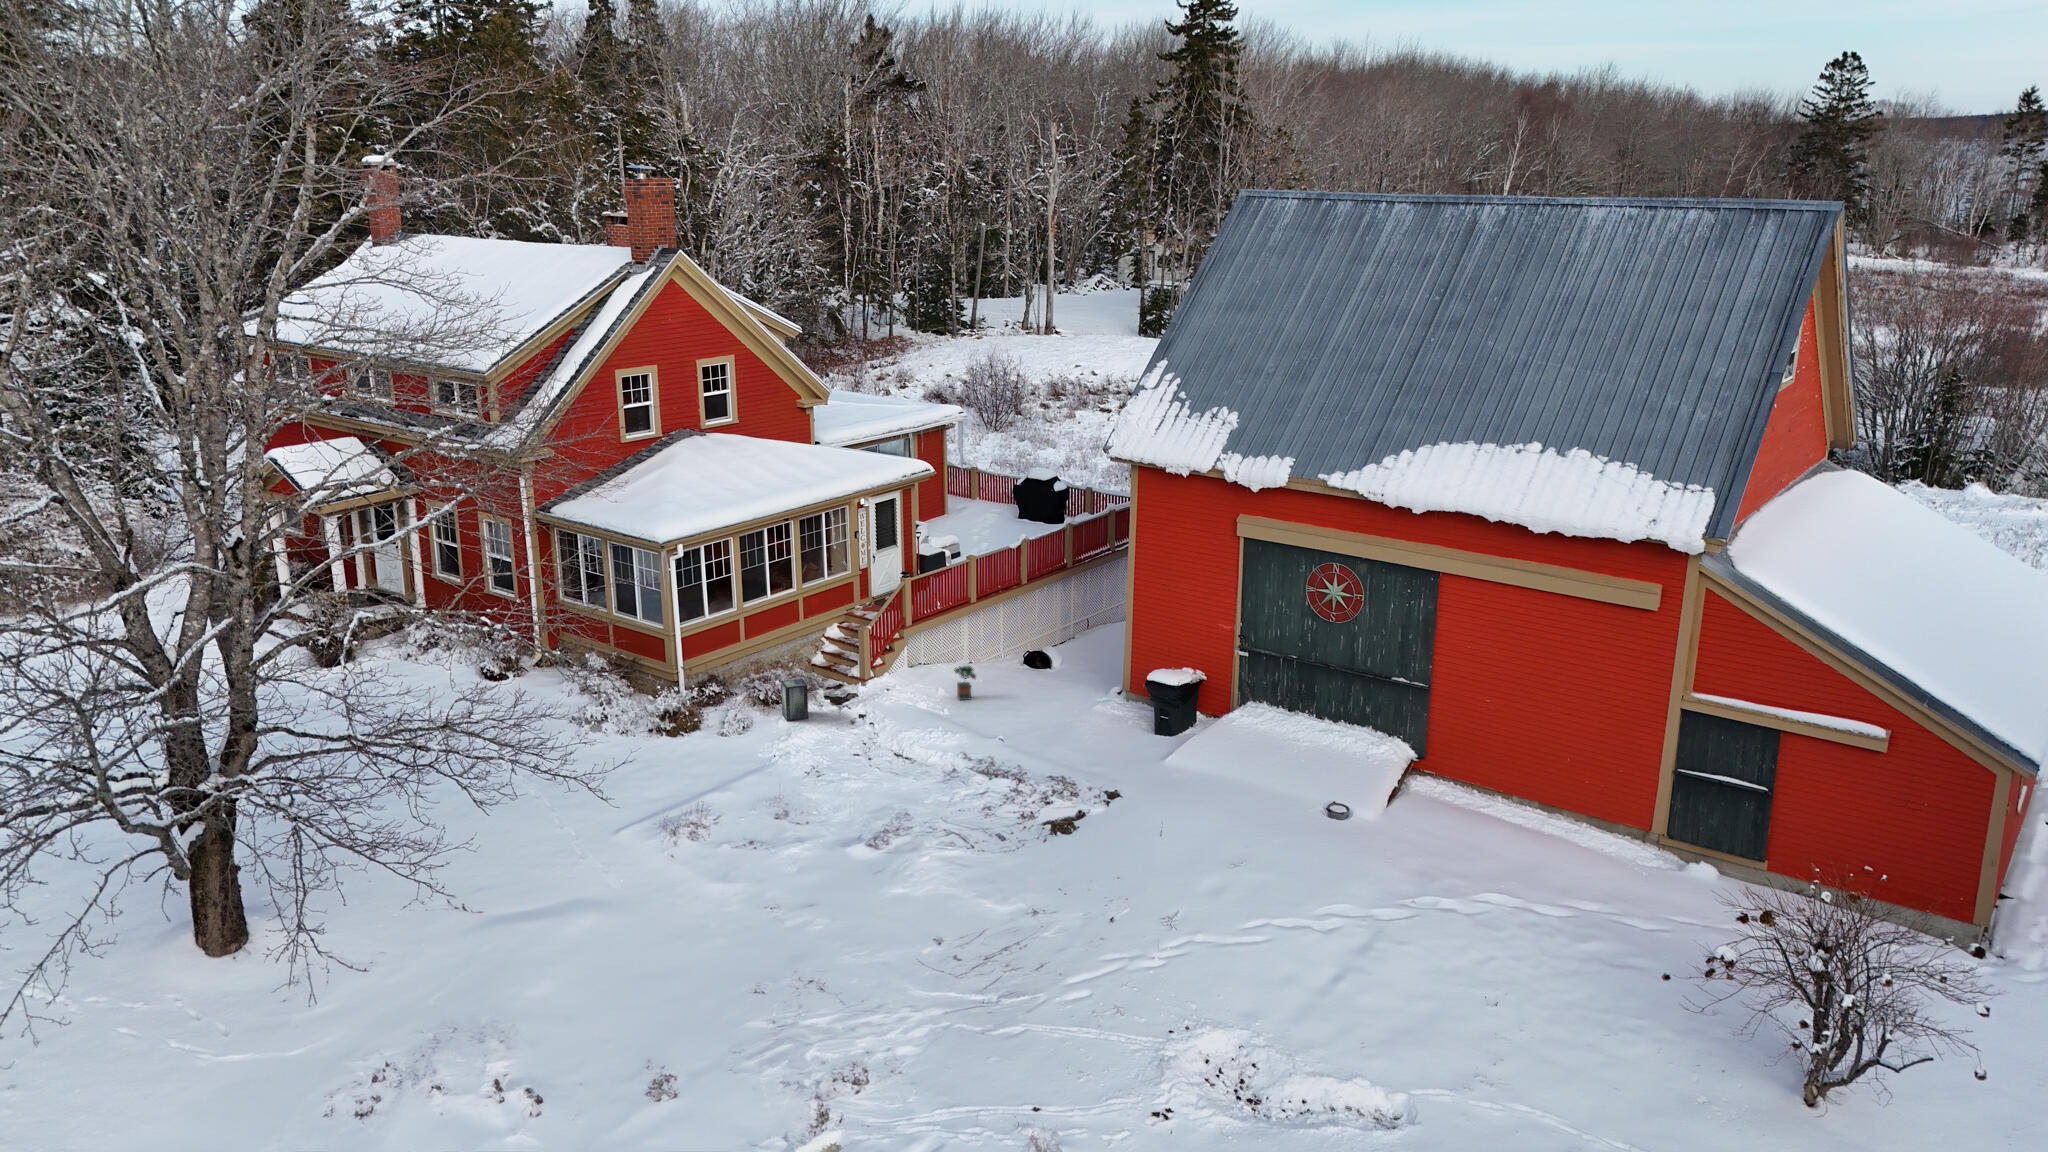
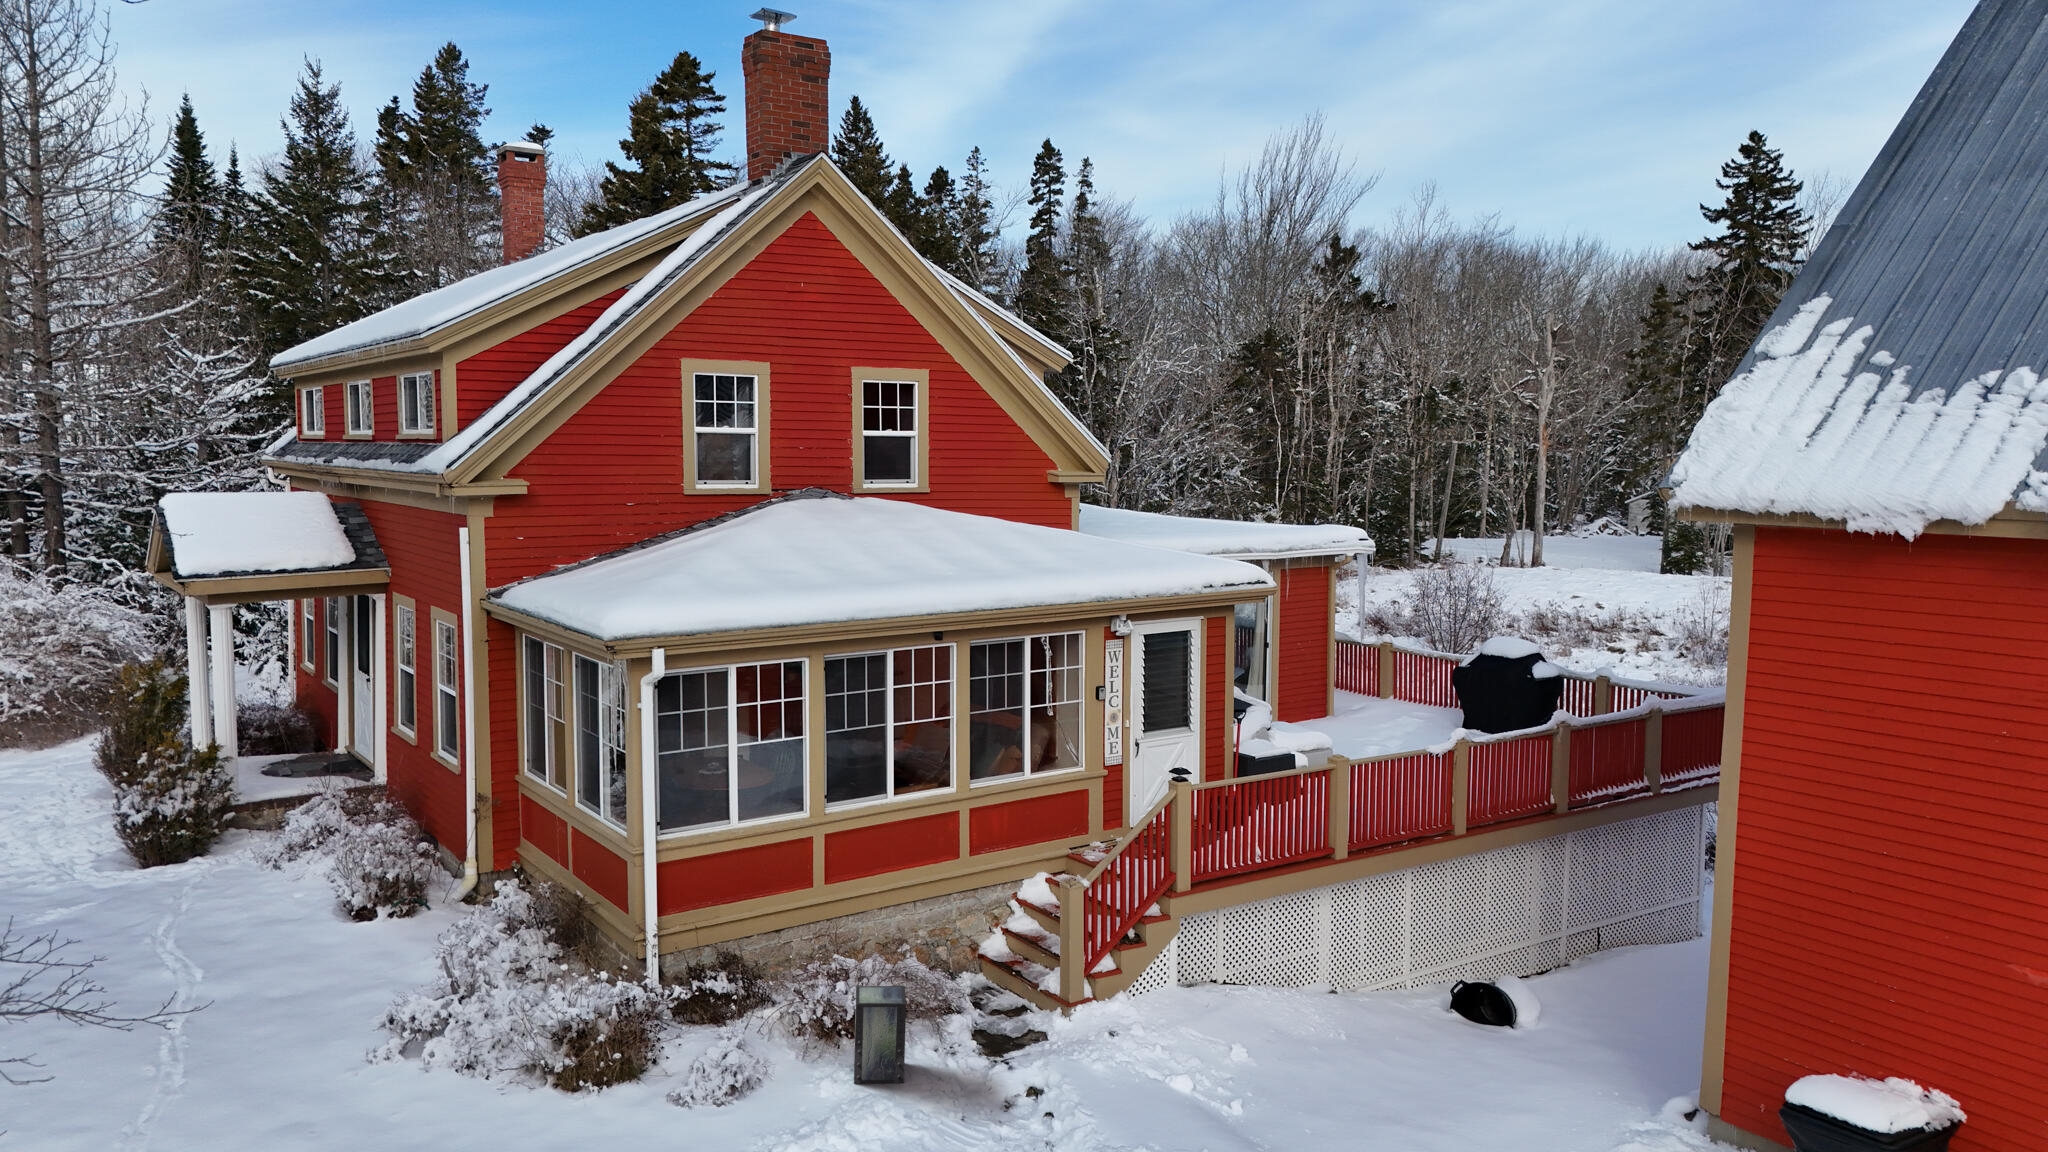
potted tree: present [954,666,976,700] -> none [1257,996,1312,1083]

